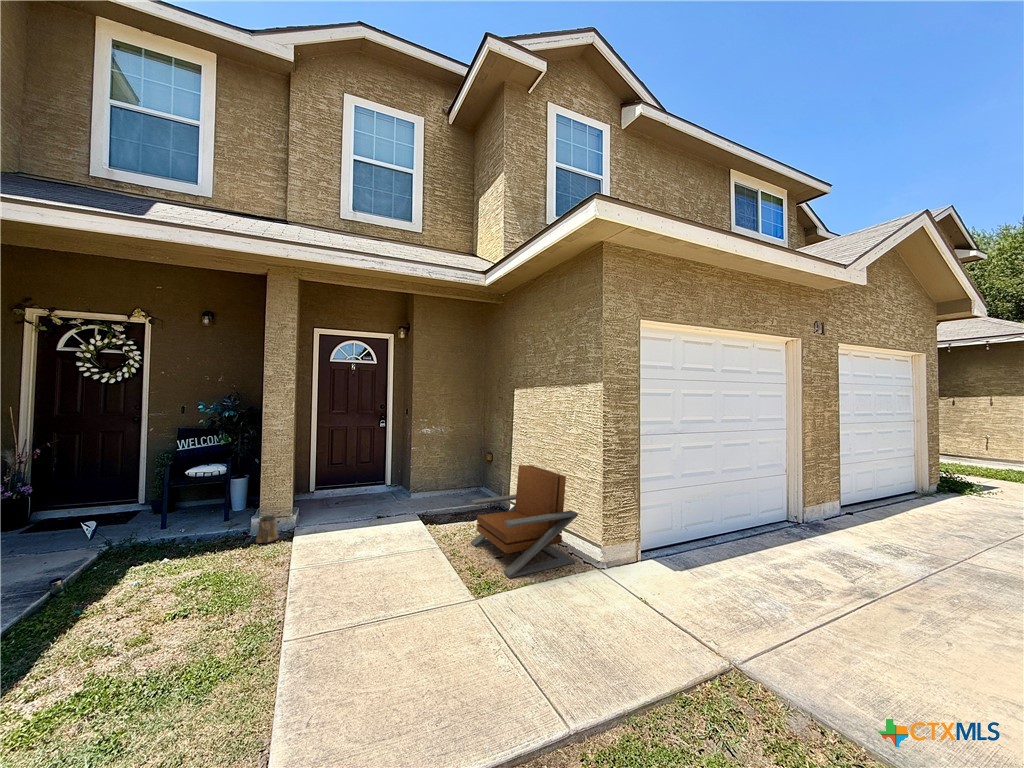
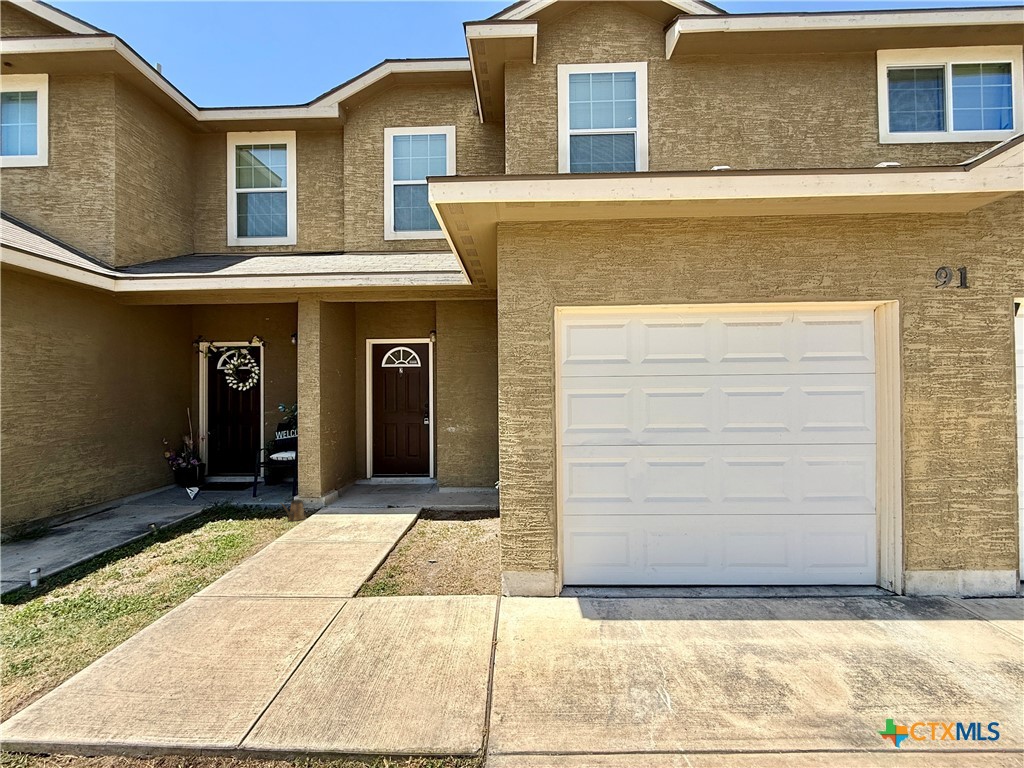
lounge chair: present [471,465,578,578] -> none [401,473,492,582]

